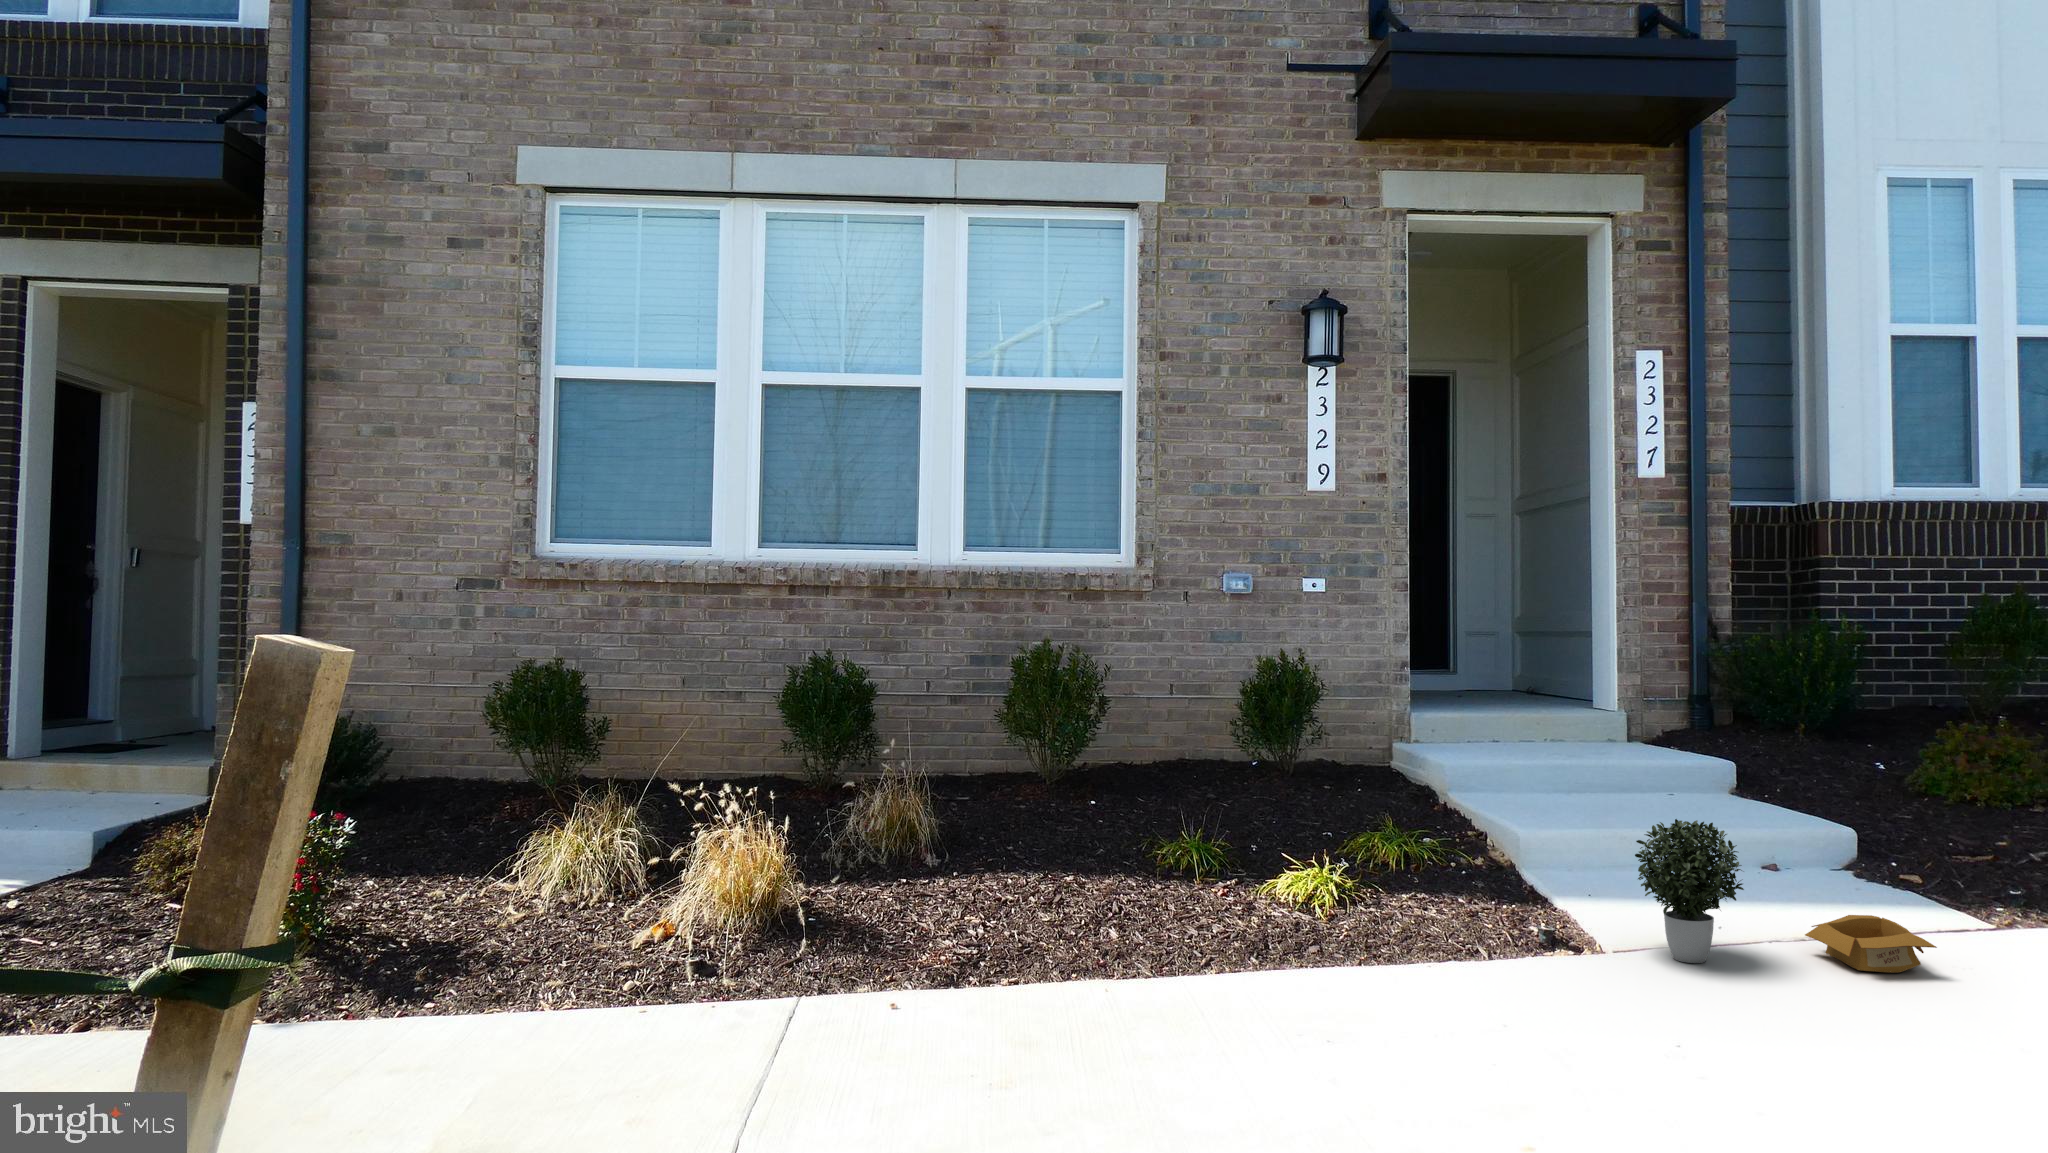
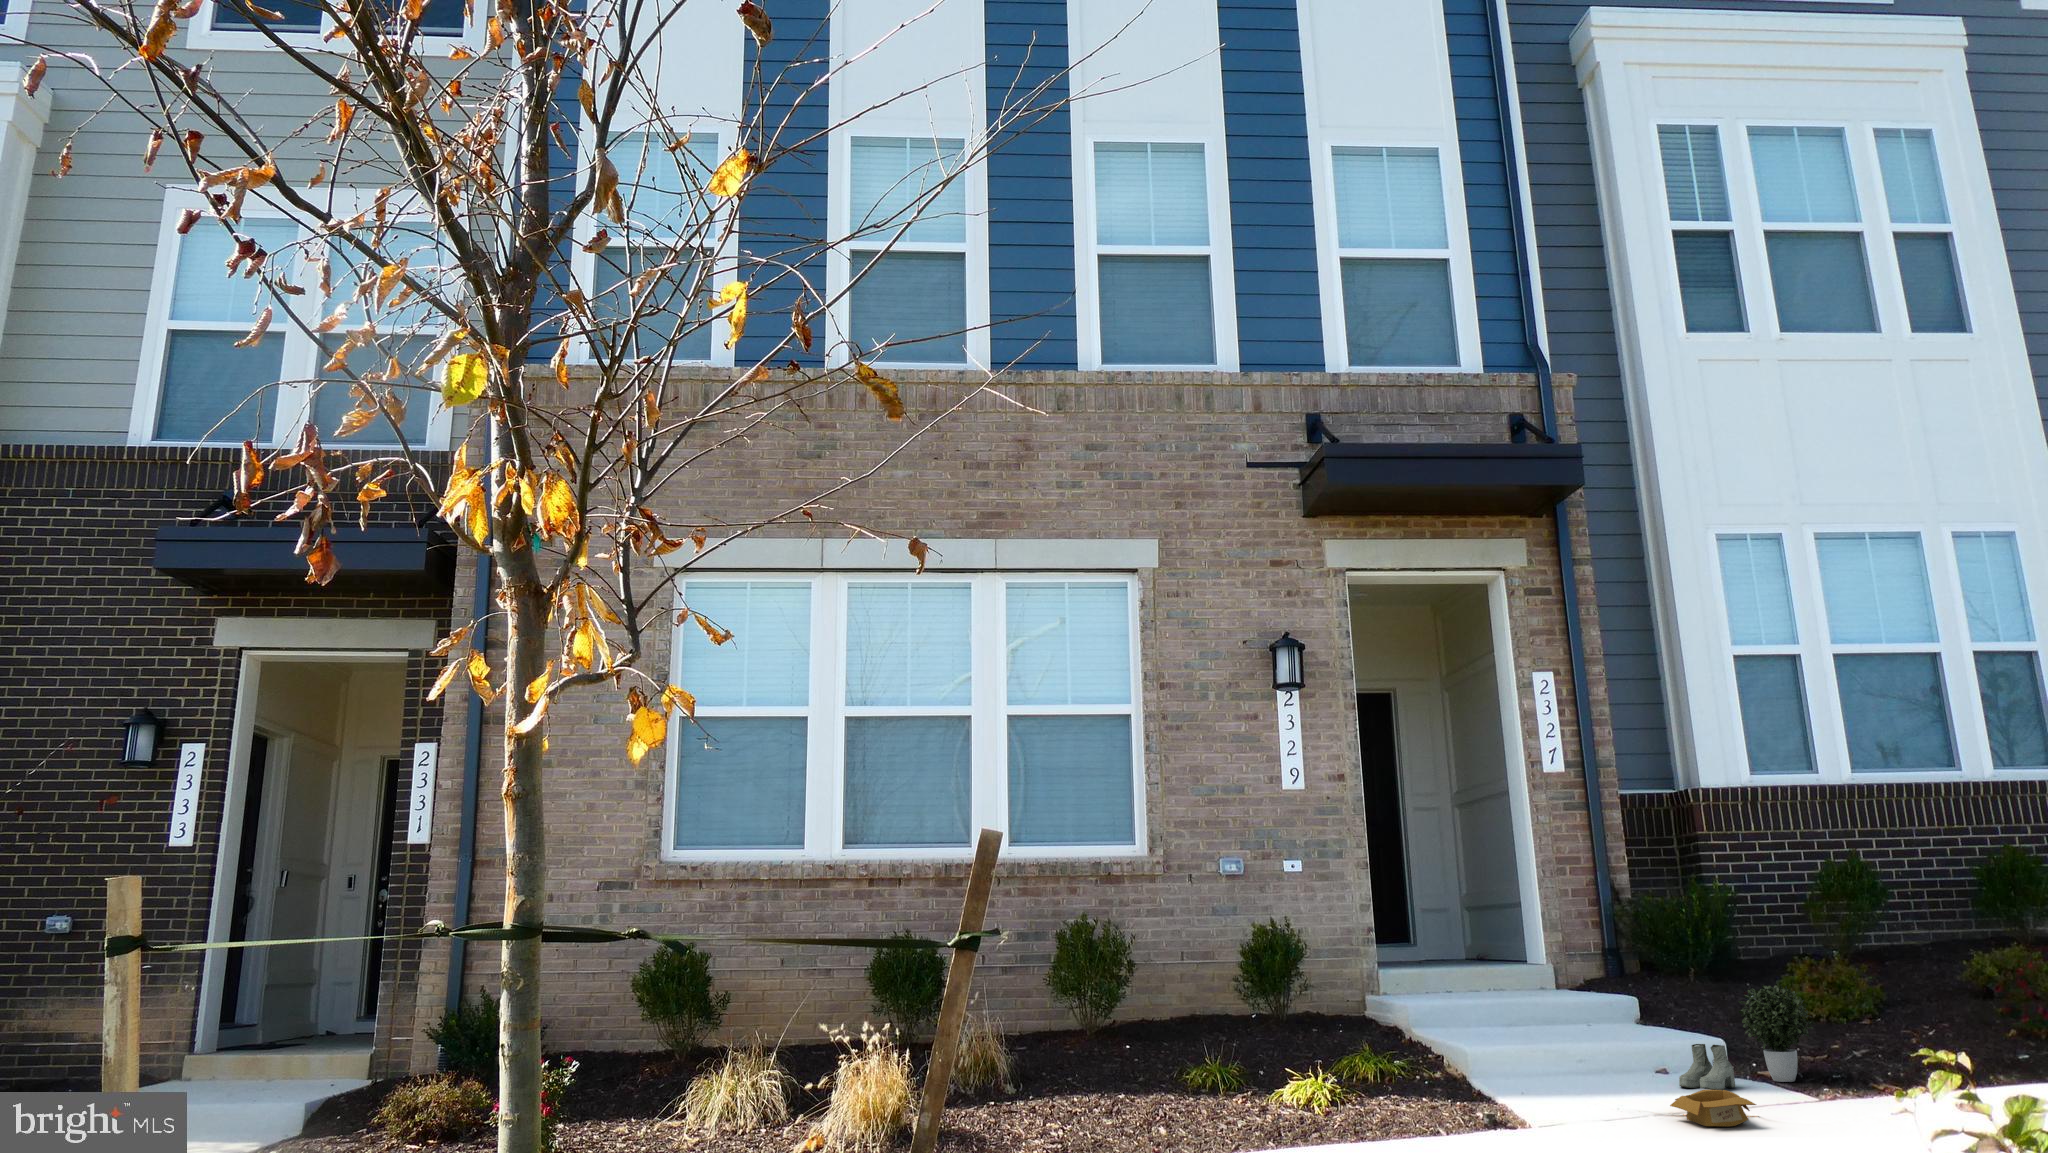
potted plant: present [1635,819,1744,963] -> present [1739,985,1813,1082]
boots: none [1806,842,1883,905] -> present [1679,1044,1735,1090]

